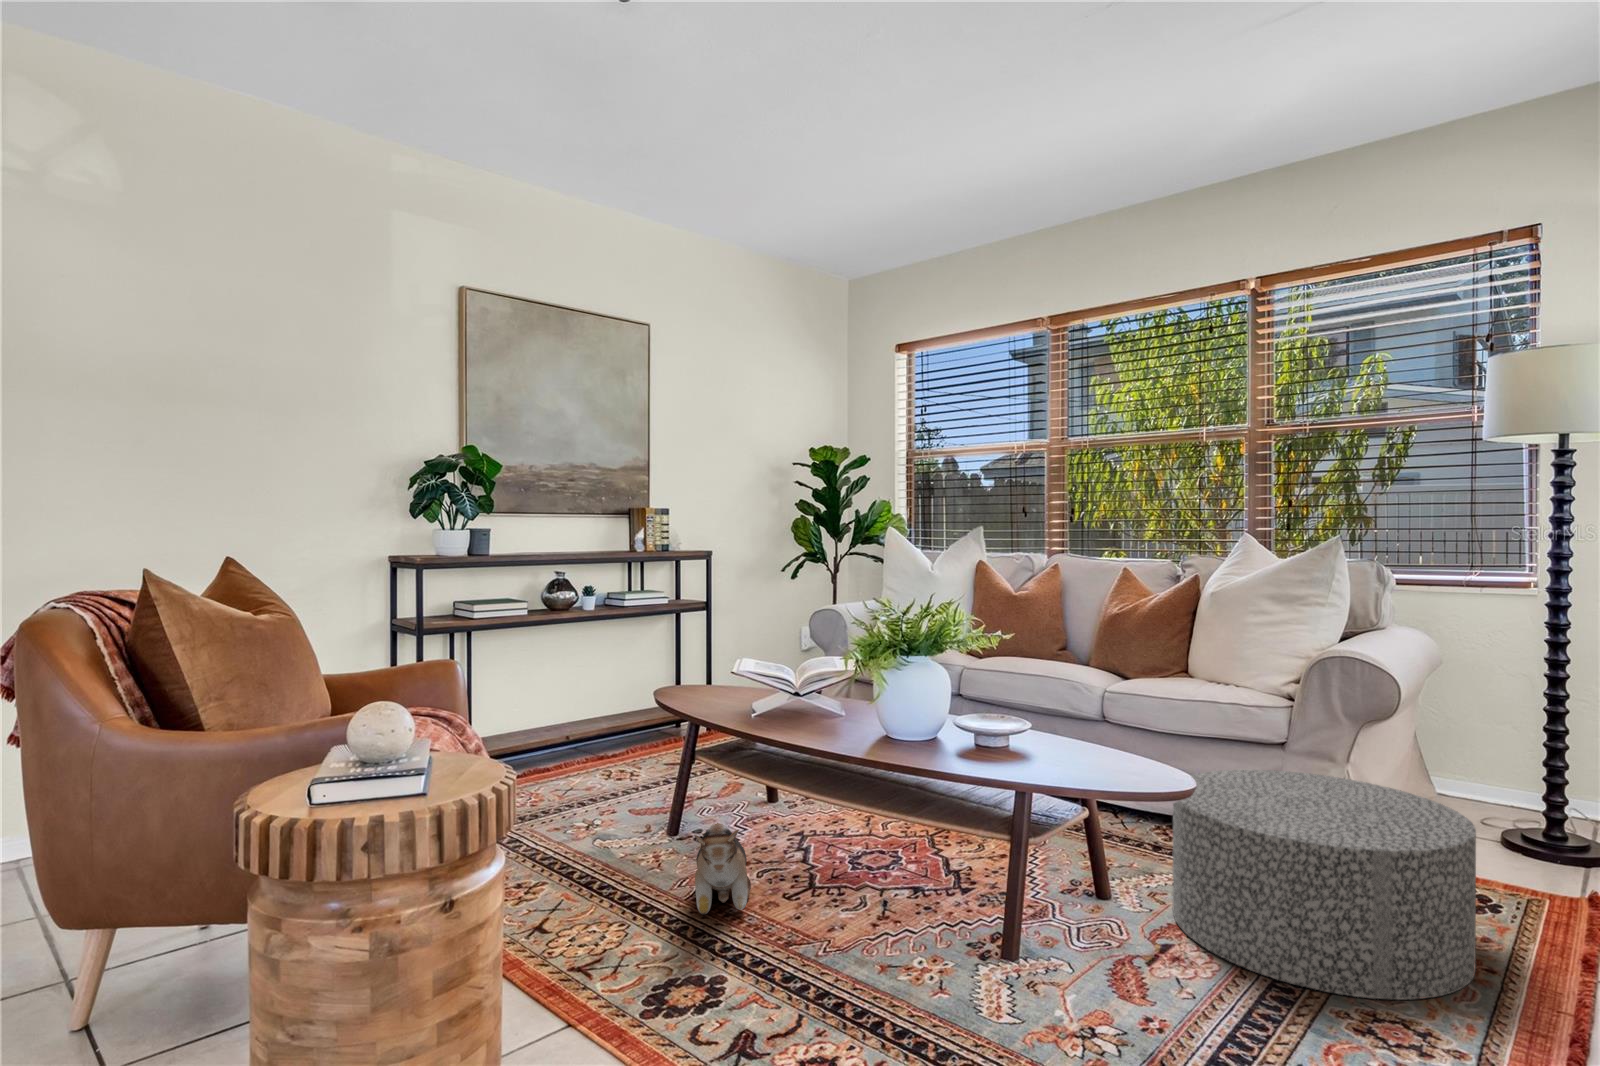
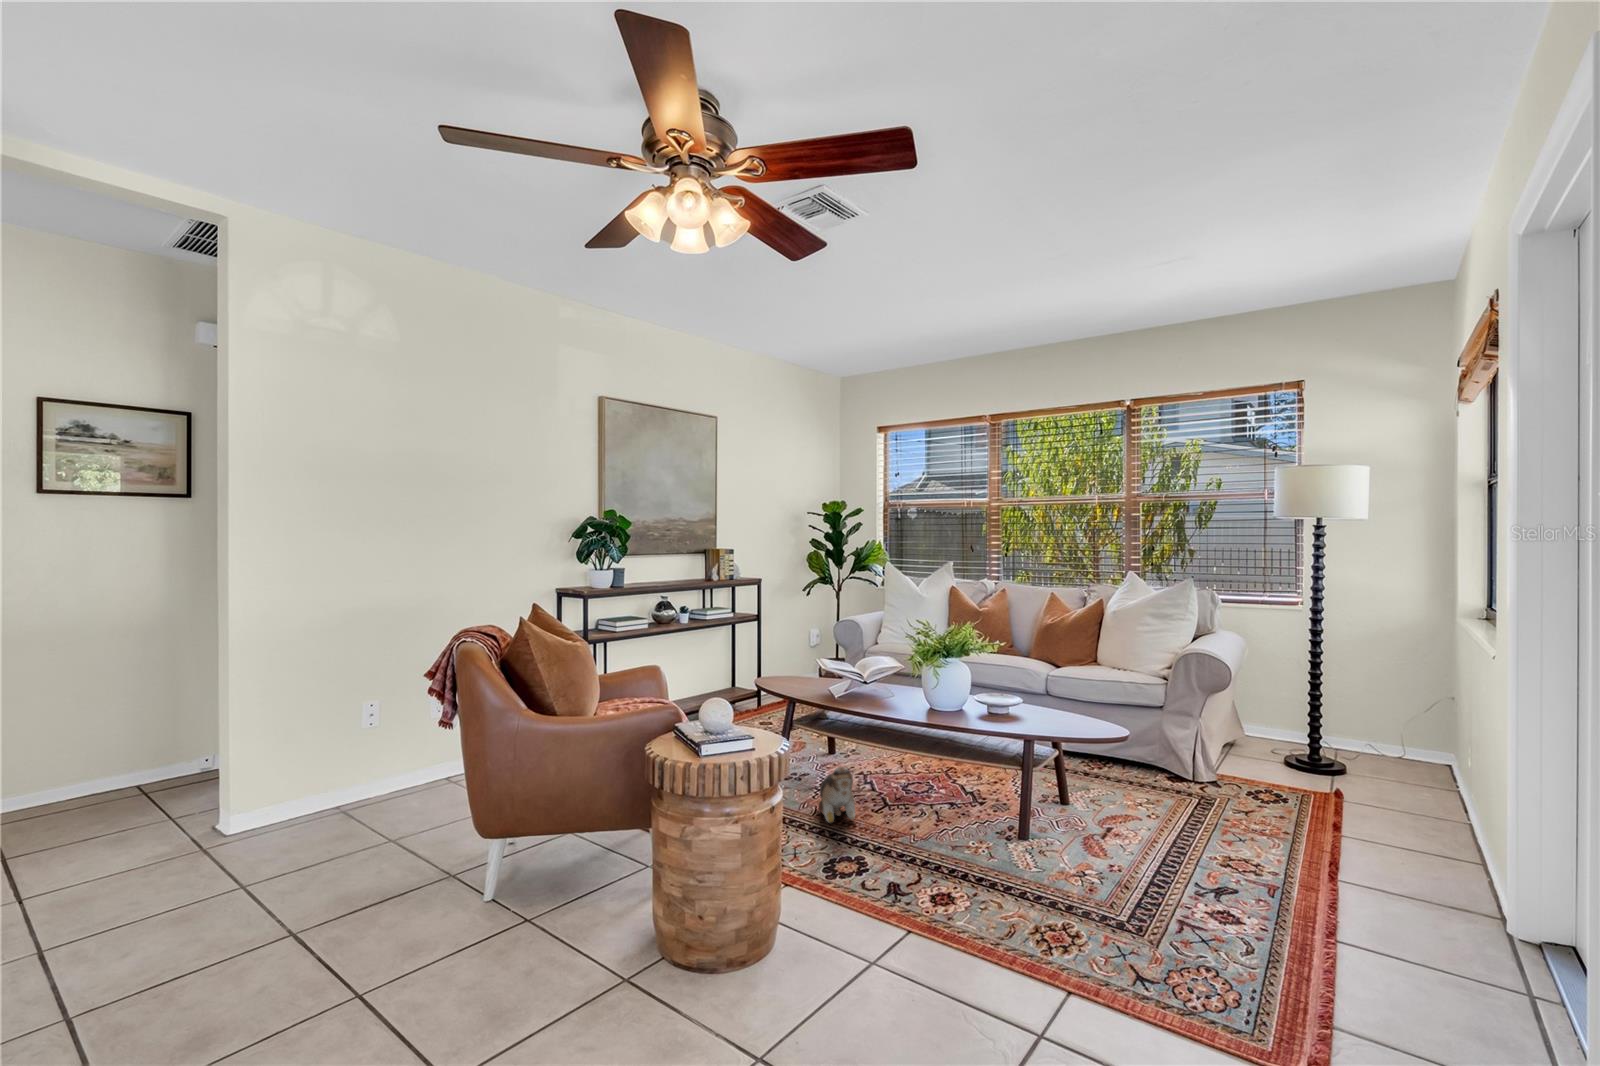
ottoman: present [1173,770,1476,1000] -> none [1107,724,1278,850]

